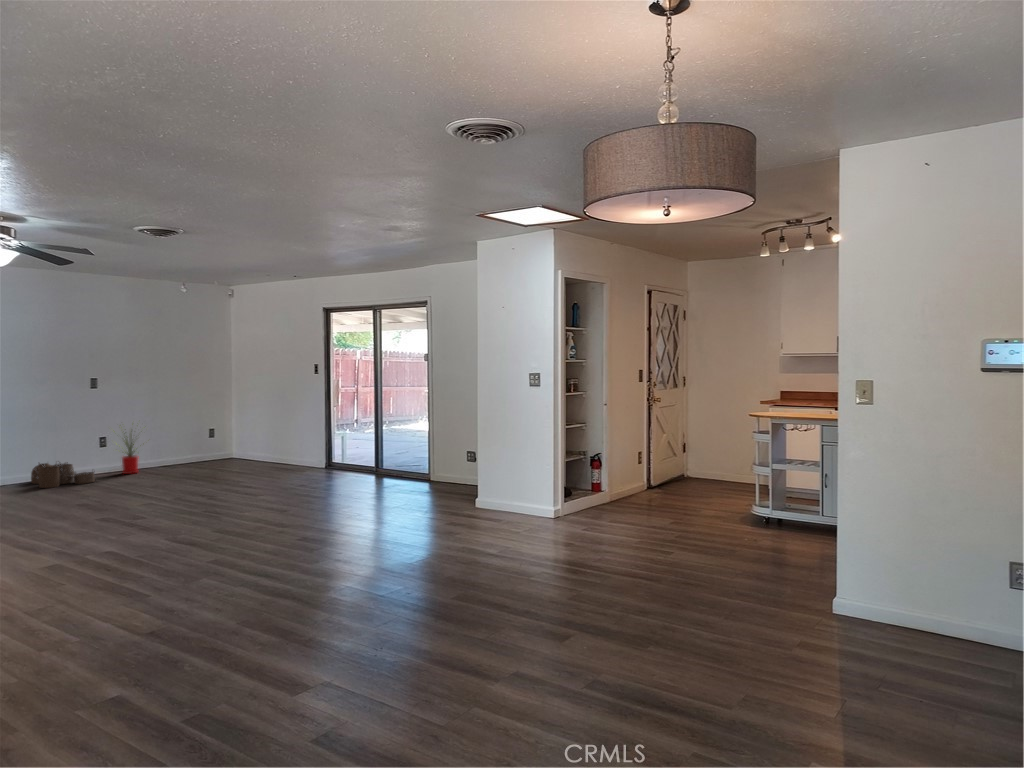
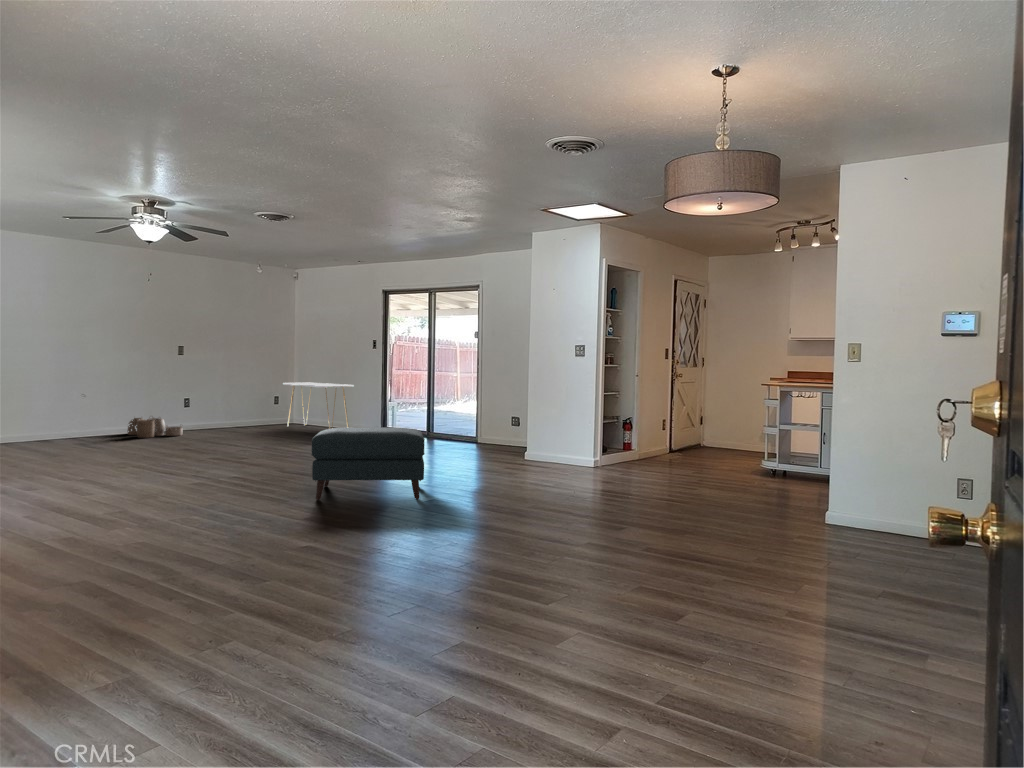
console table: none [218,412,297,469] -> present [283,383,354,428]
house plant: present [122,431,138,474] -> none [190,383,229,431]
ottoman: none [173,492,330,596] -> present [311,427,425,500]

